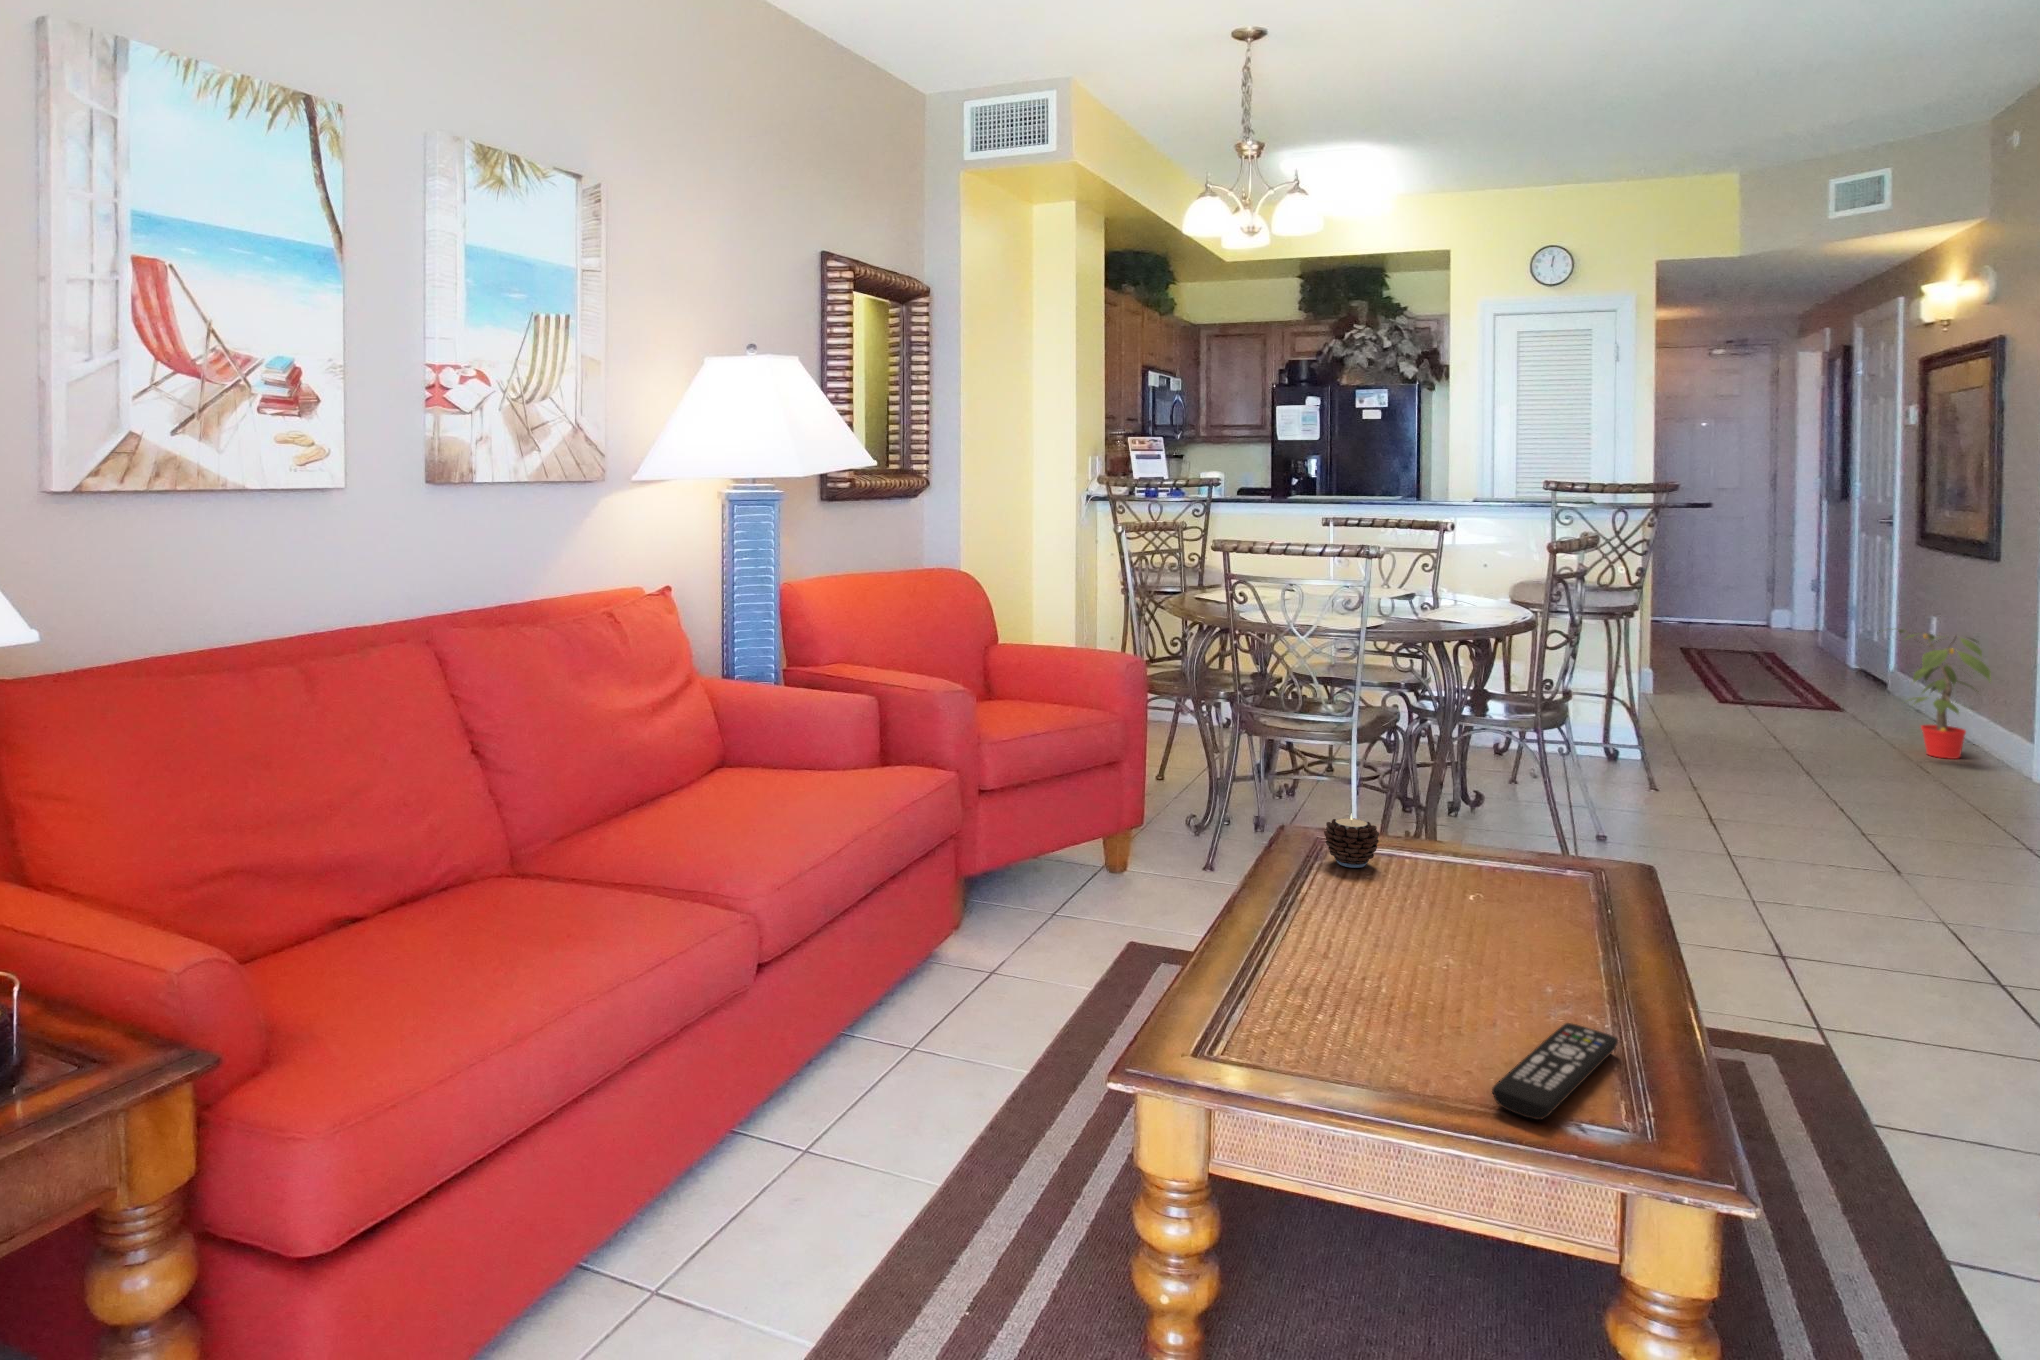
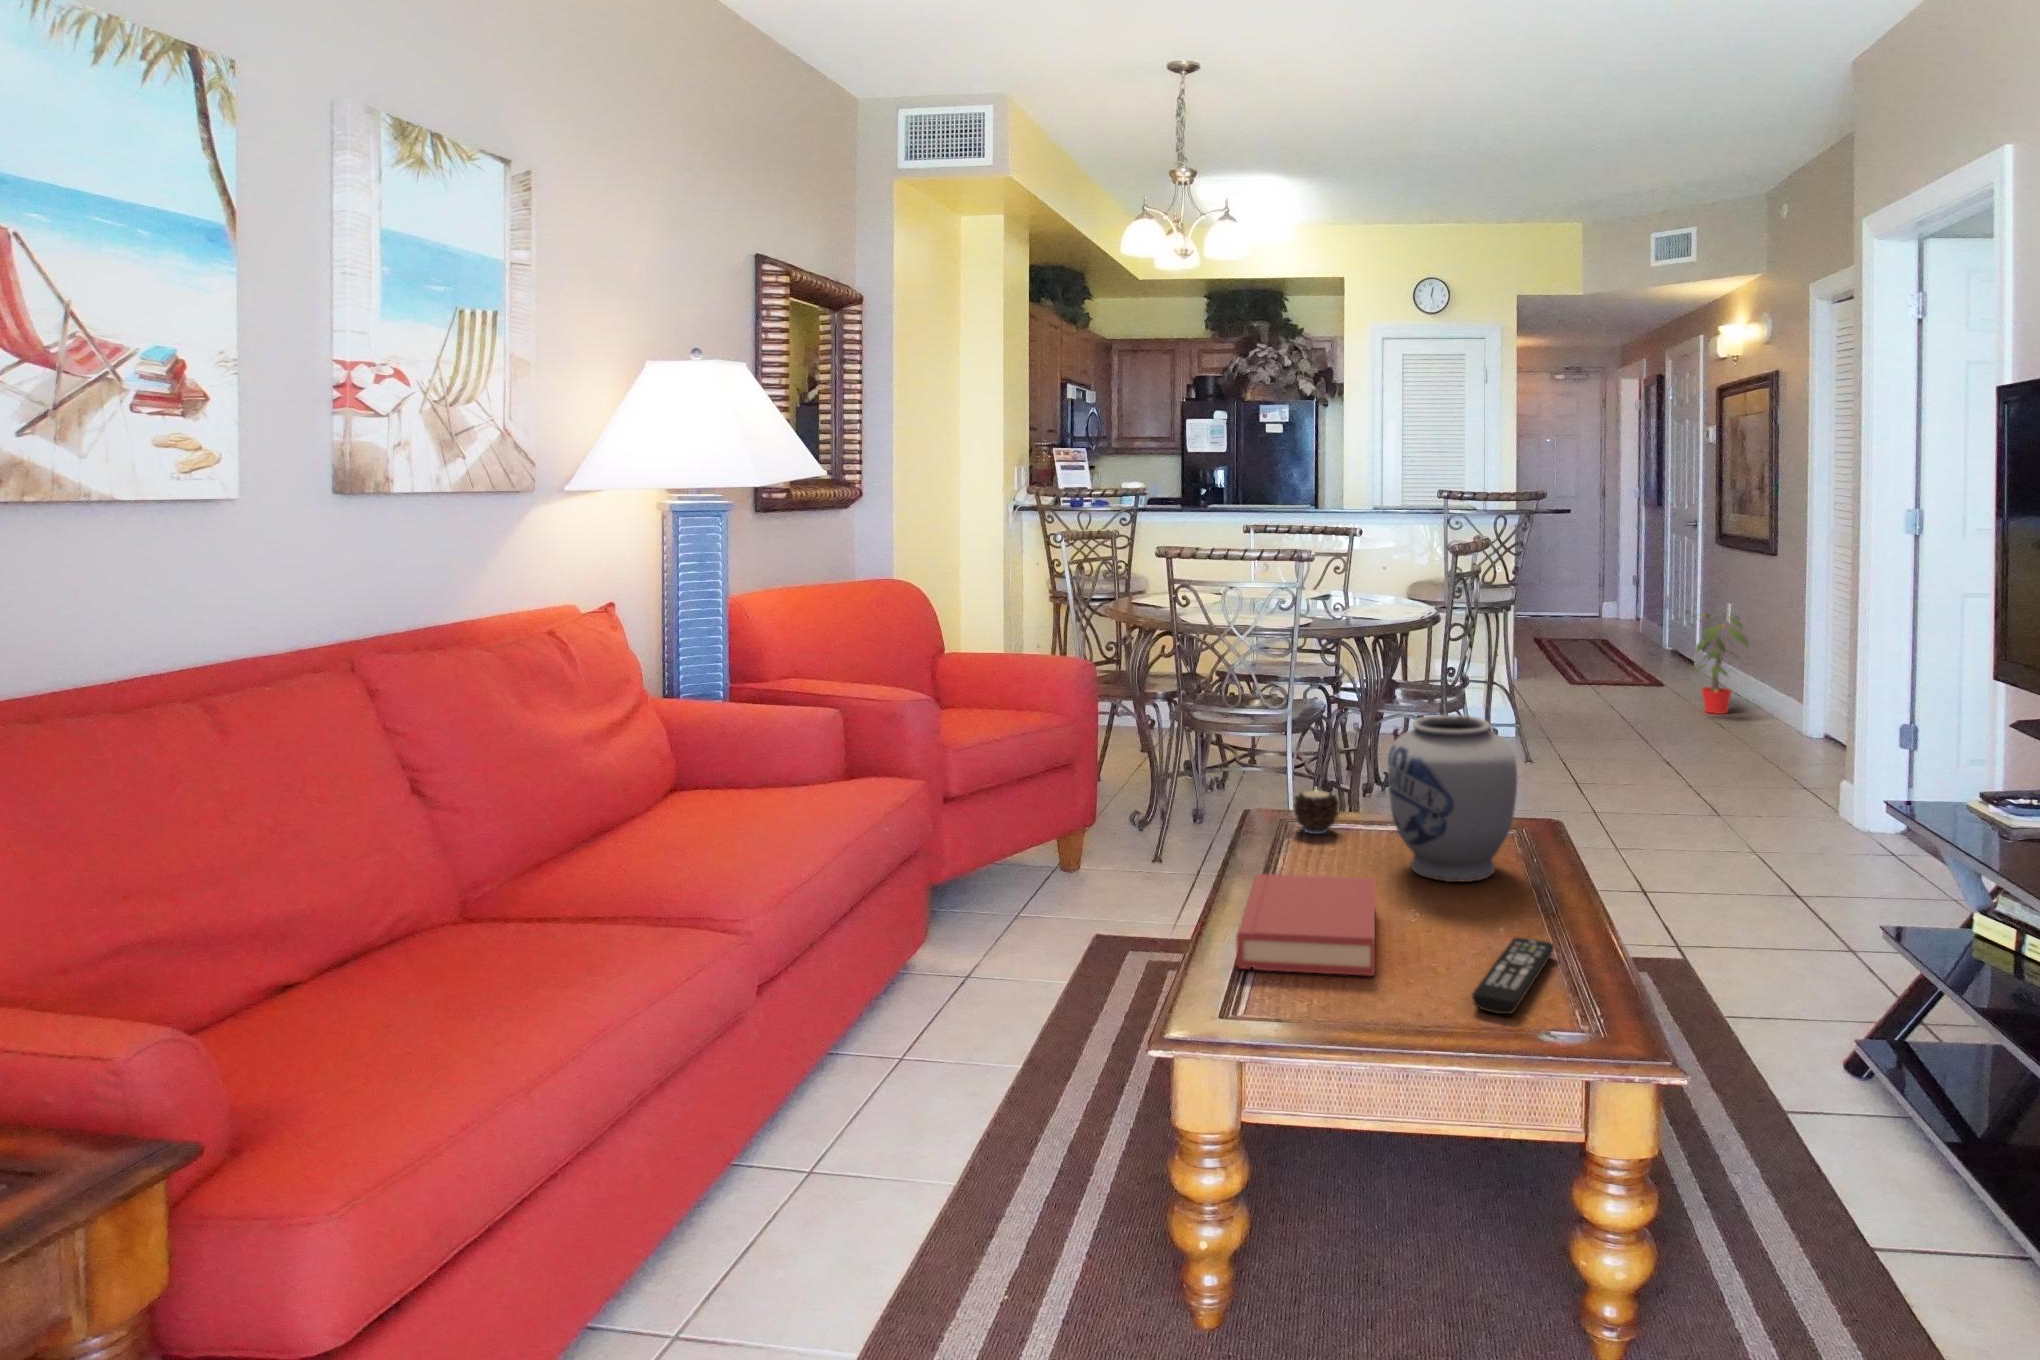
vase: none [1428,745,1592,945] -> present [1388,715,1517,882]
hardback book: none [1217,909,1399,1046] -> present [1236,874,1375,976]

